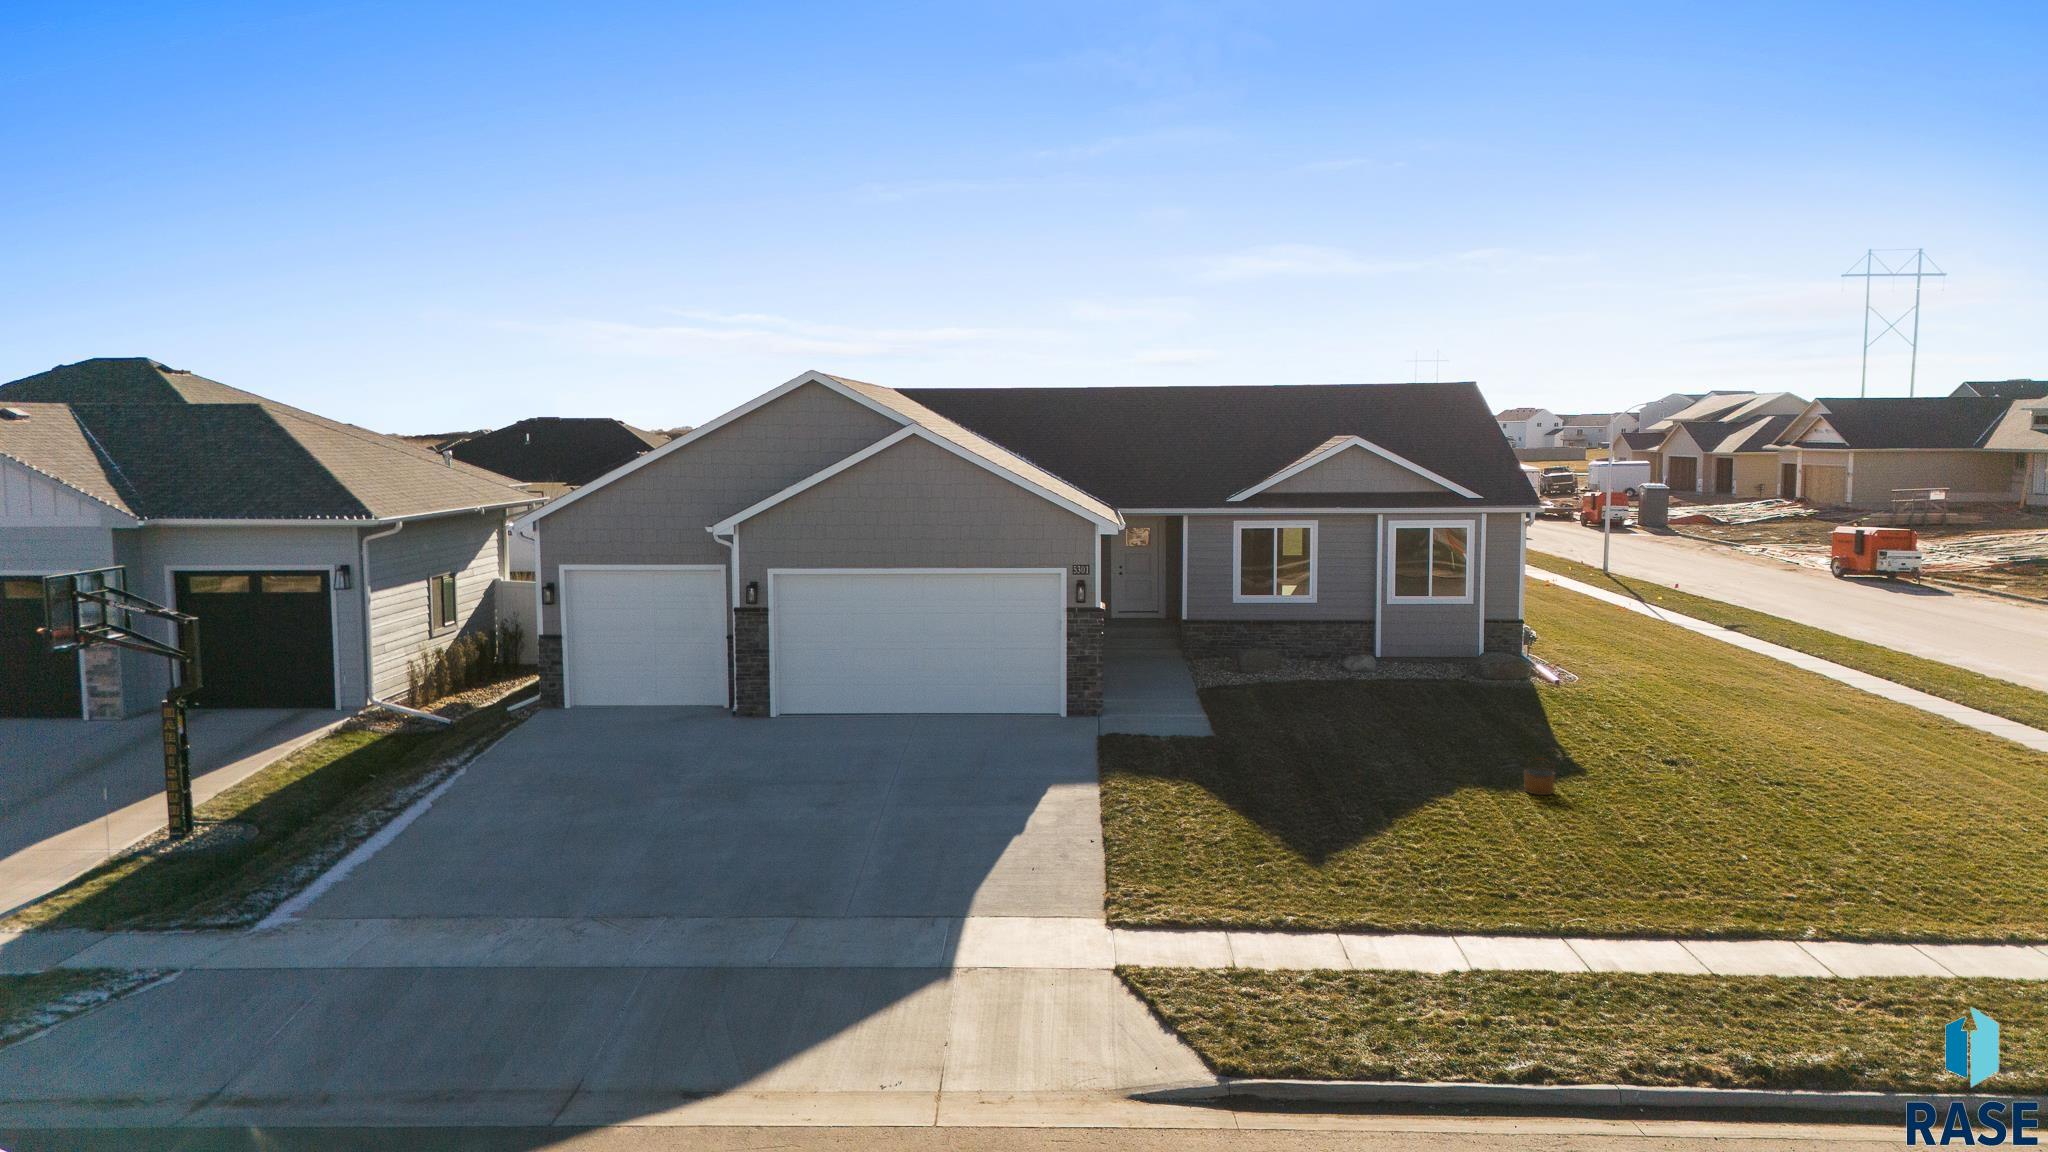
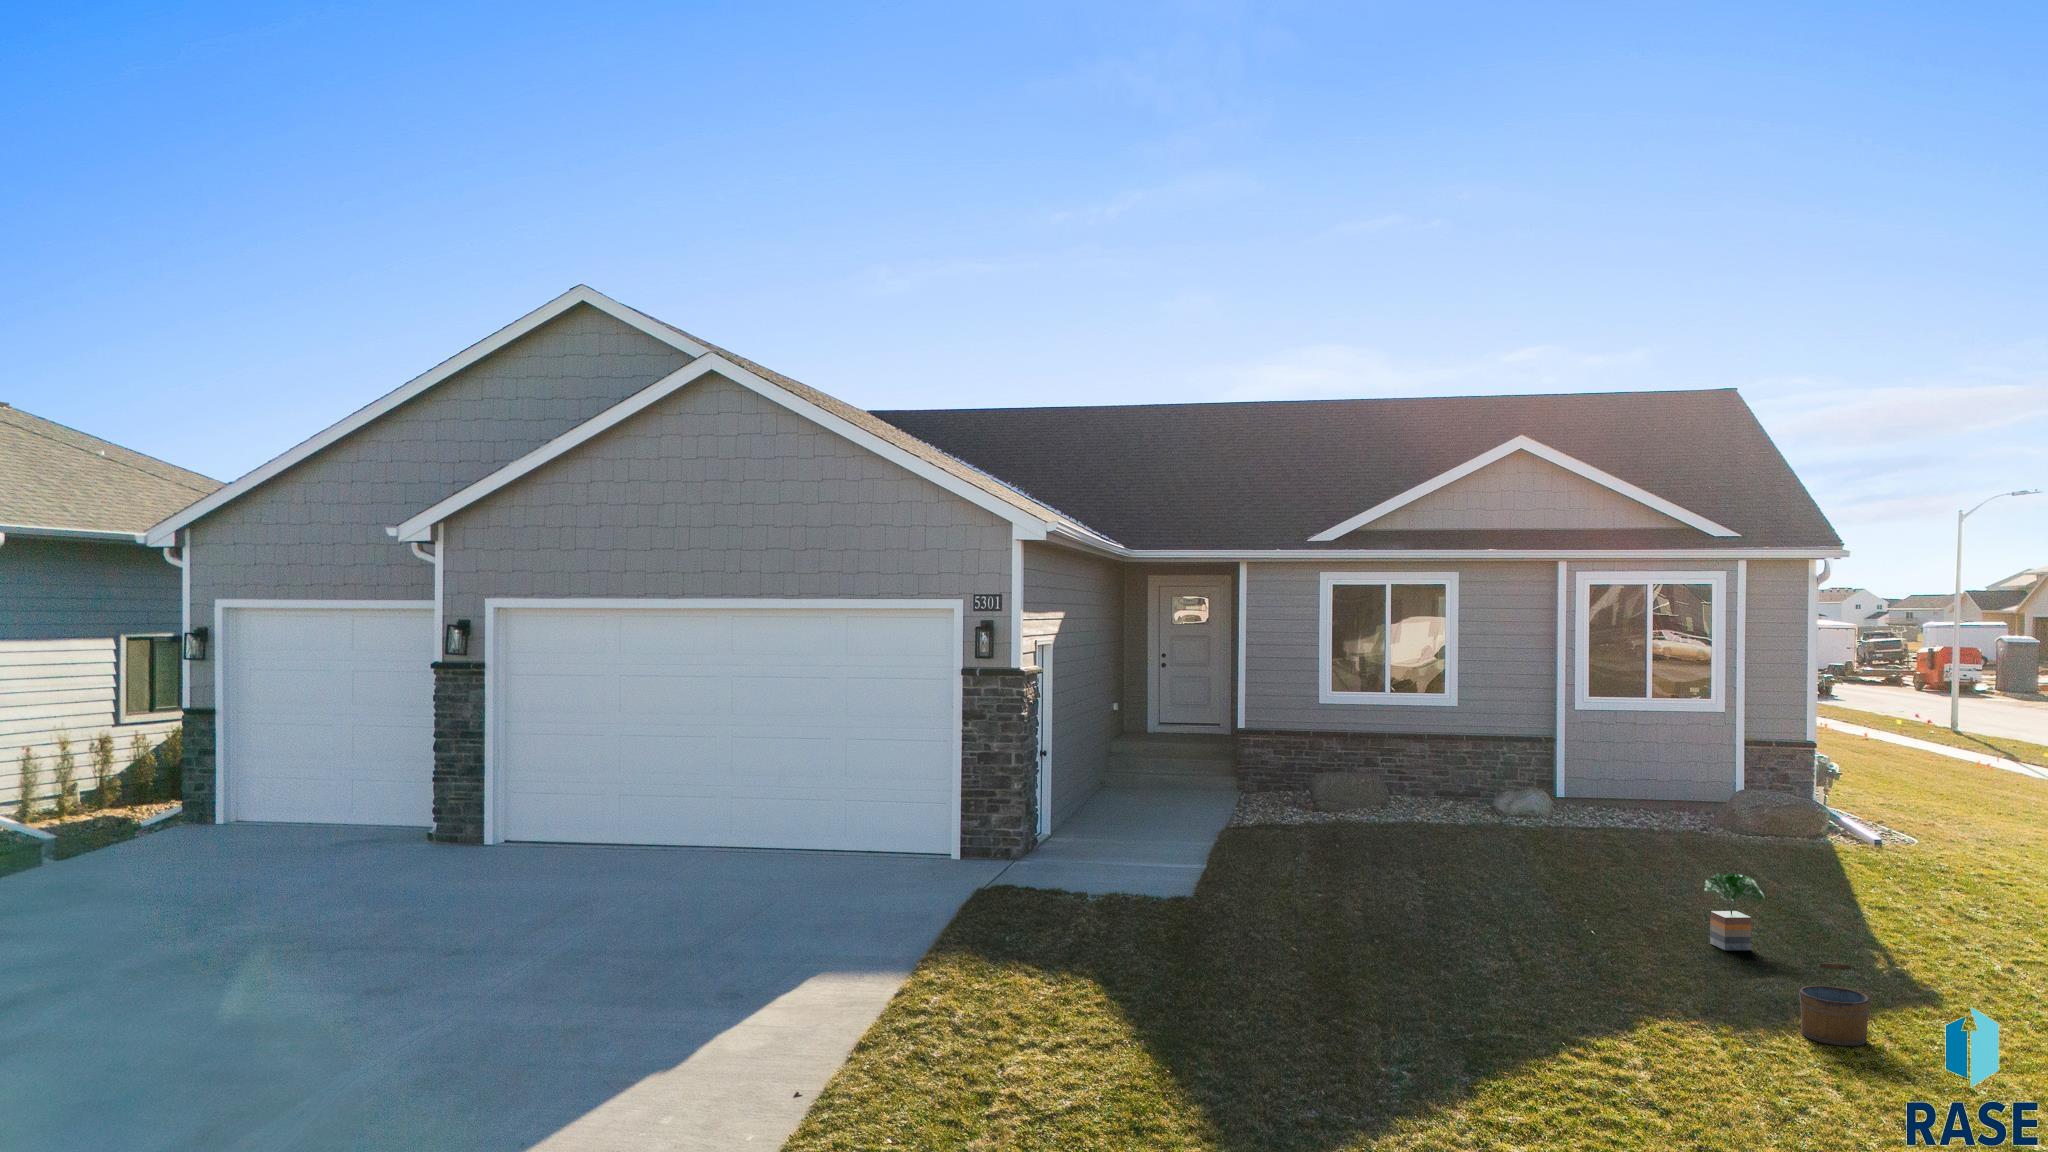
potted tree: none [1473,709,1504,749] -> present [1706,873,1764,950]

